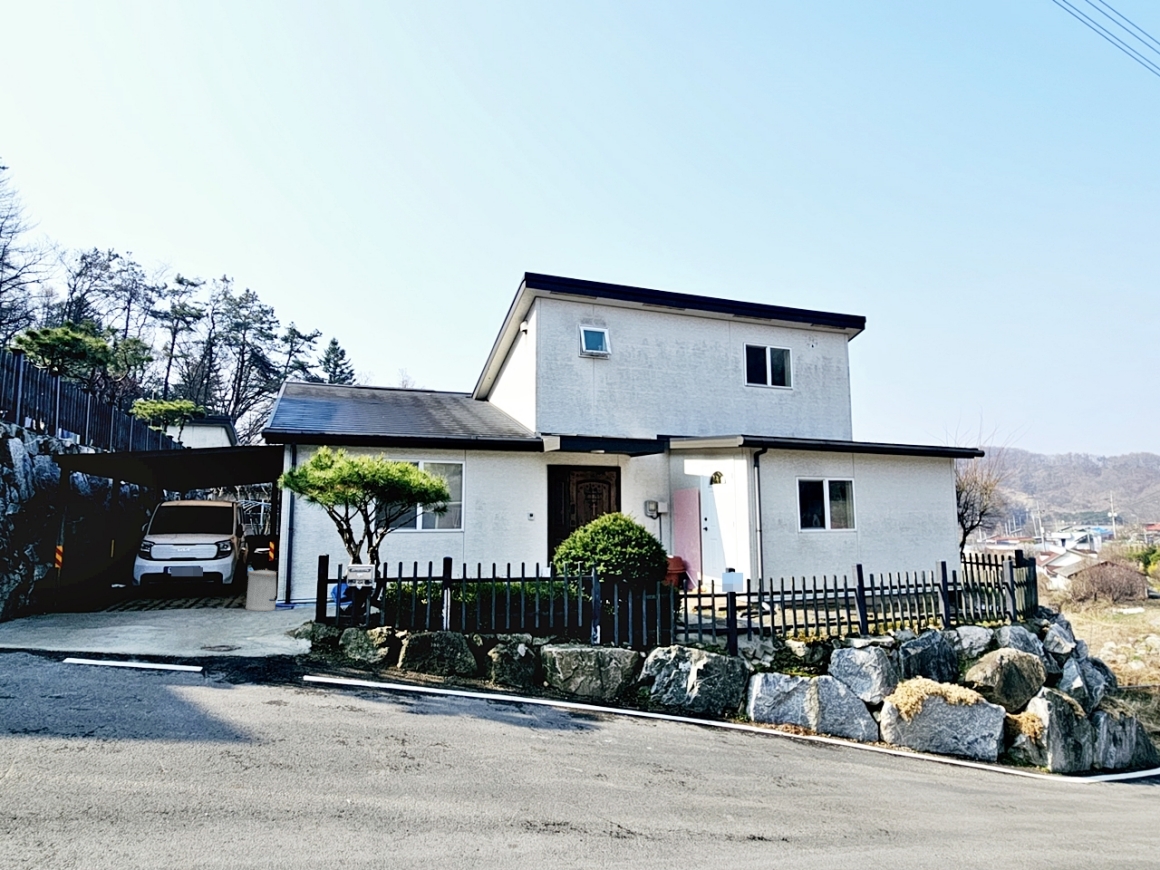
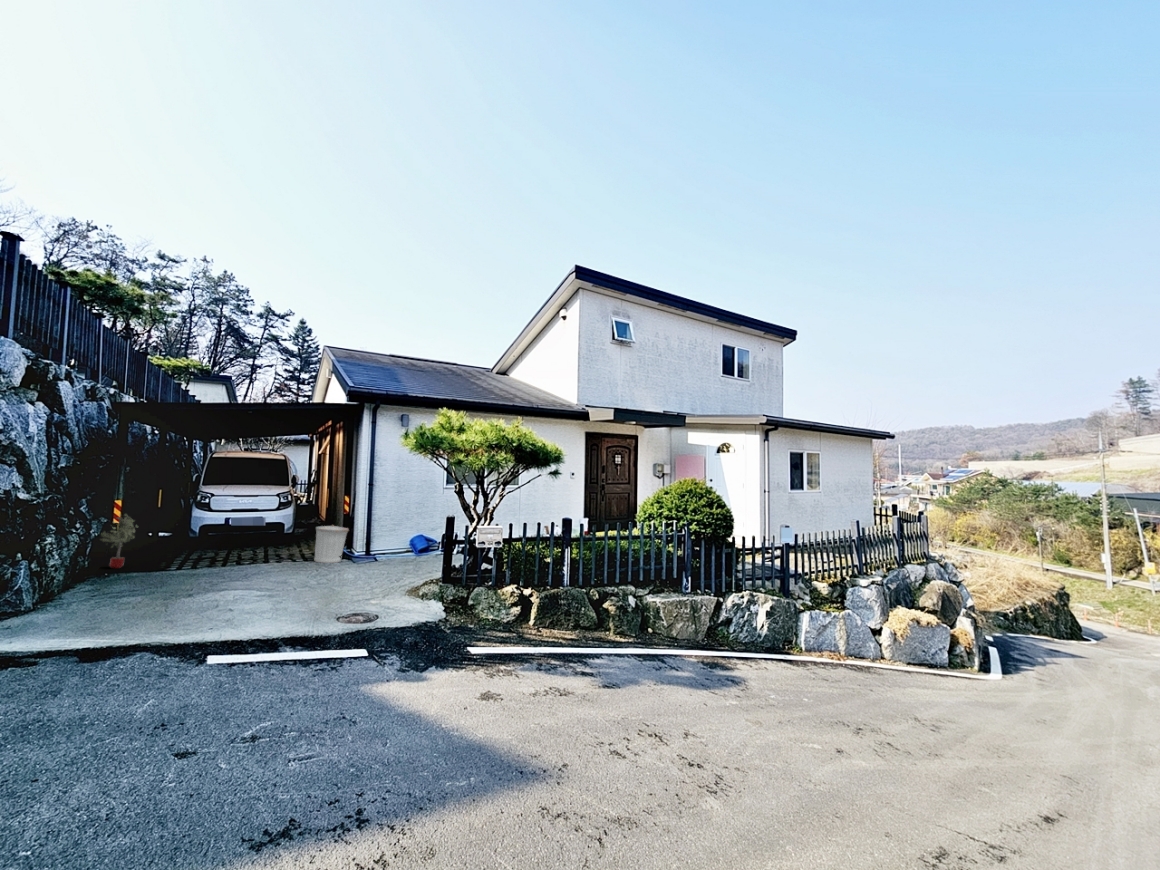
potted tree: none [30,551,66,605] -> present [101,514,137,568]

